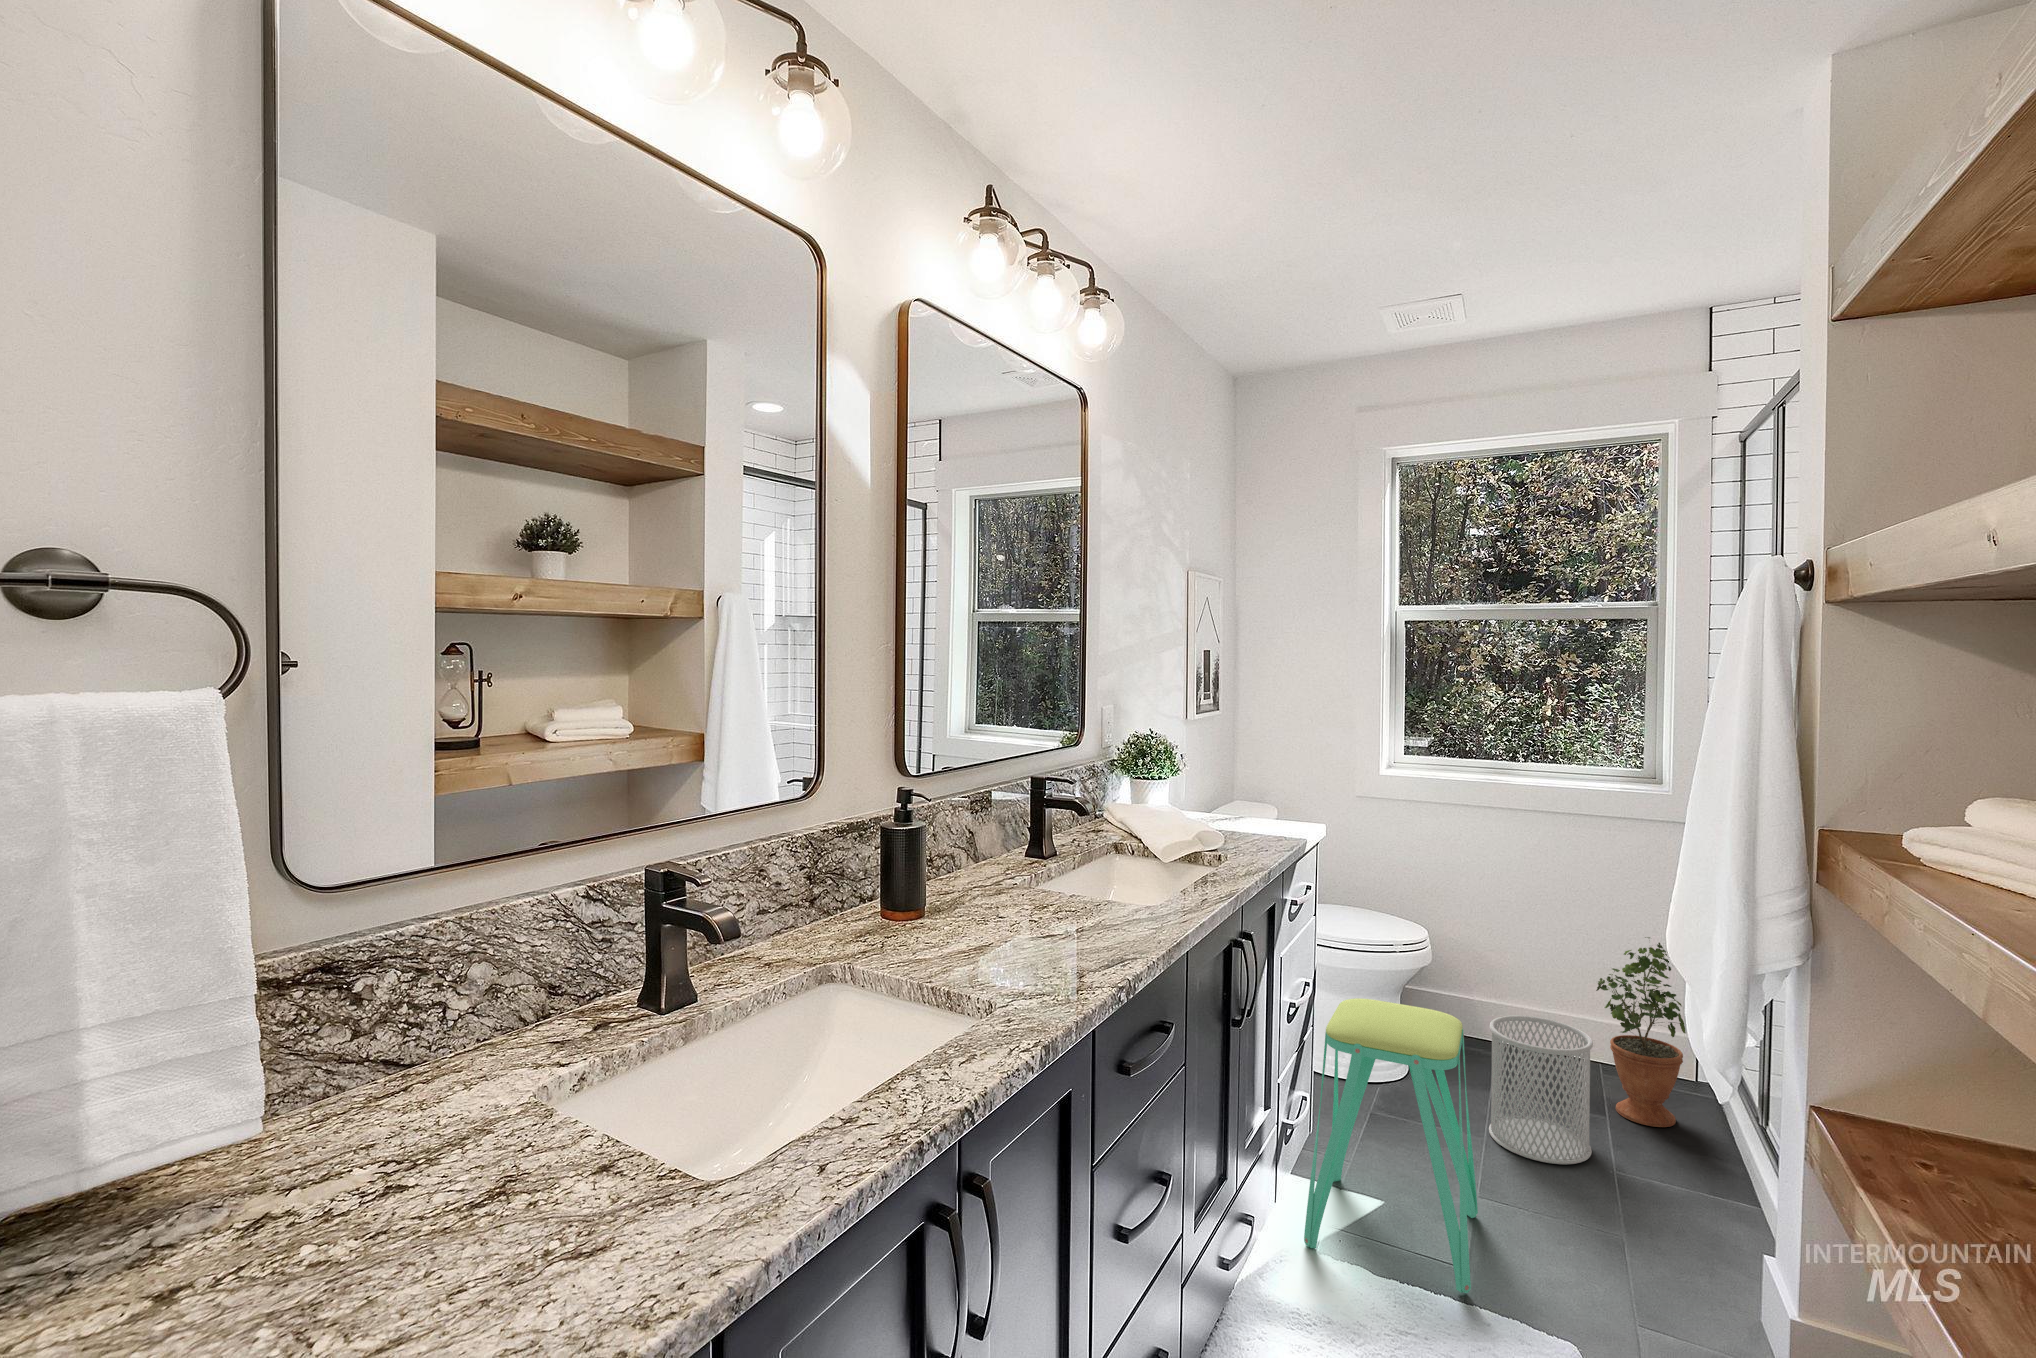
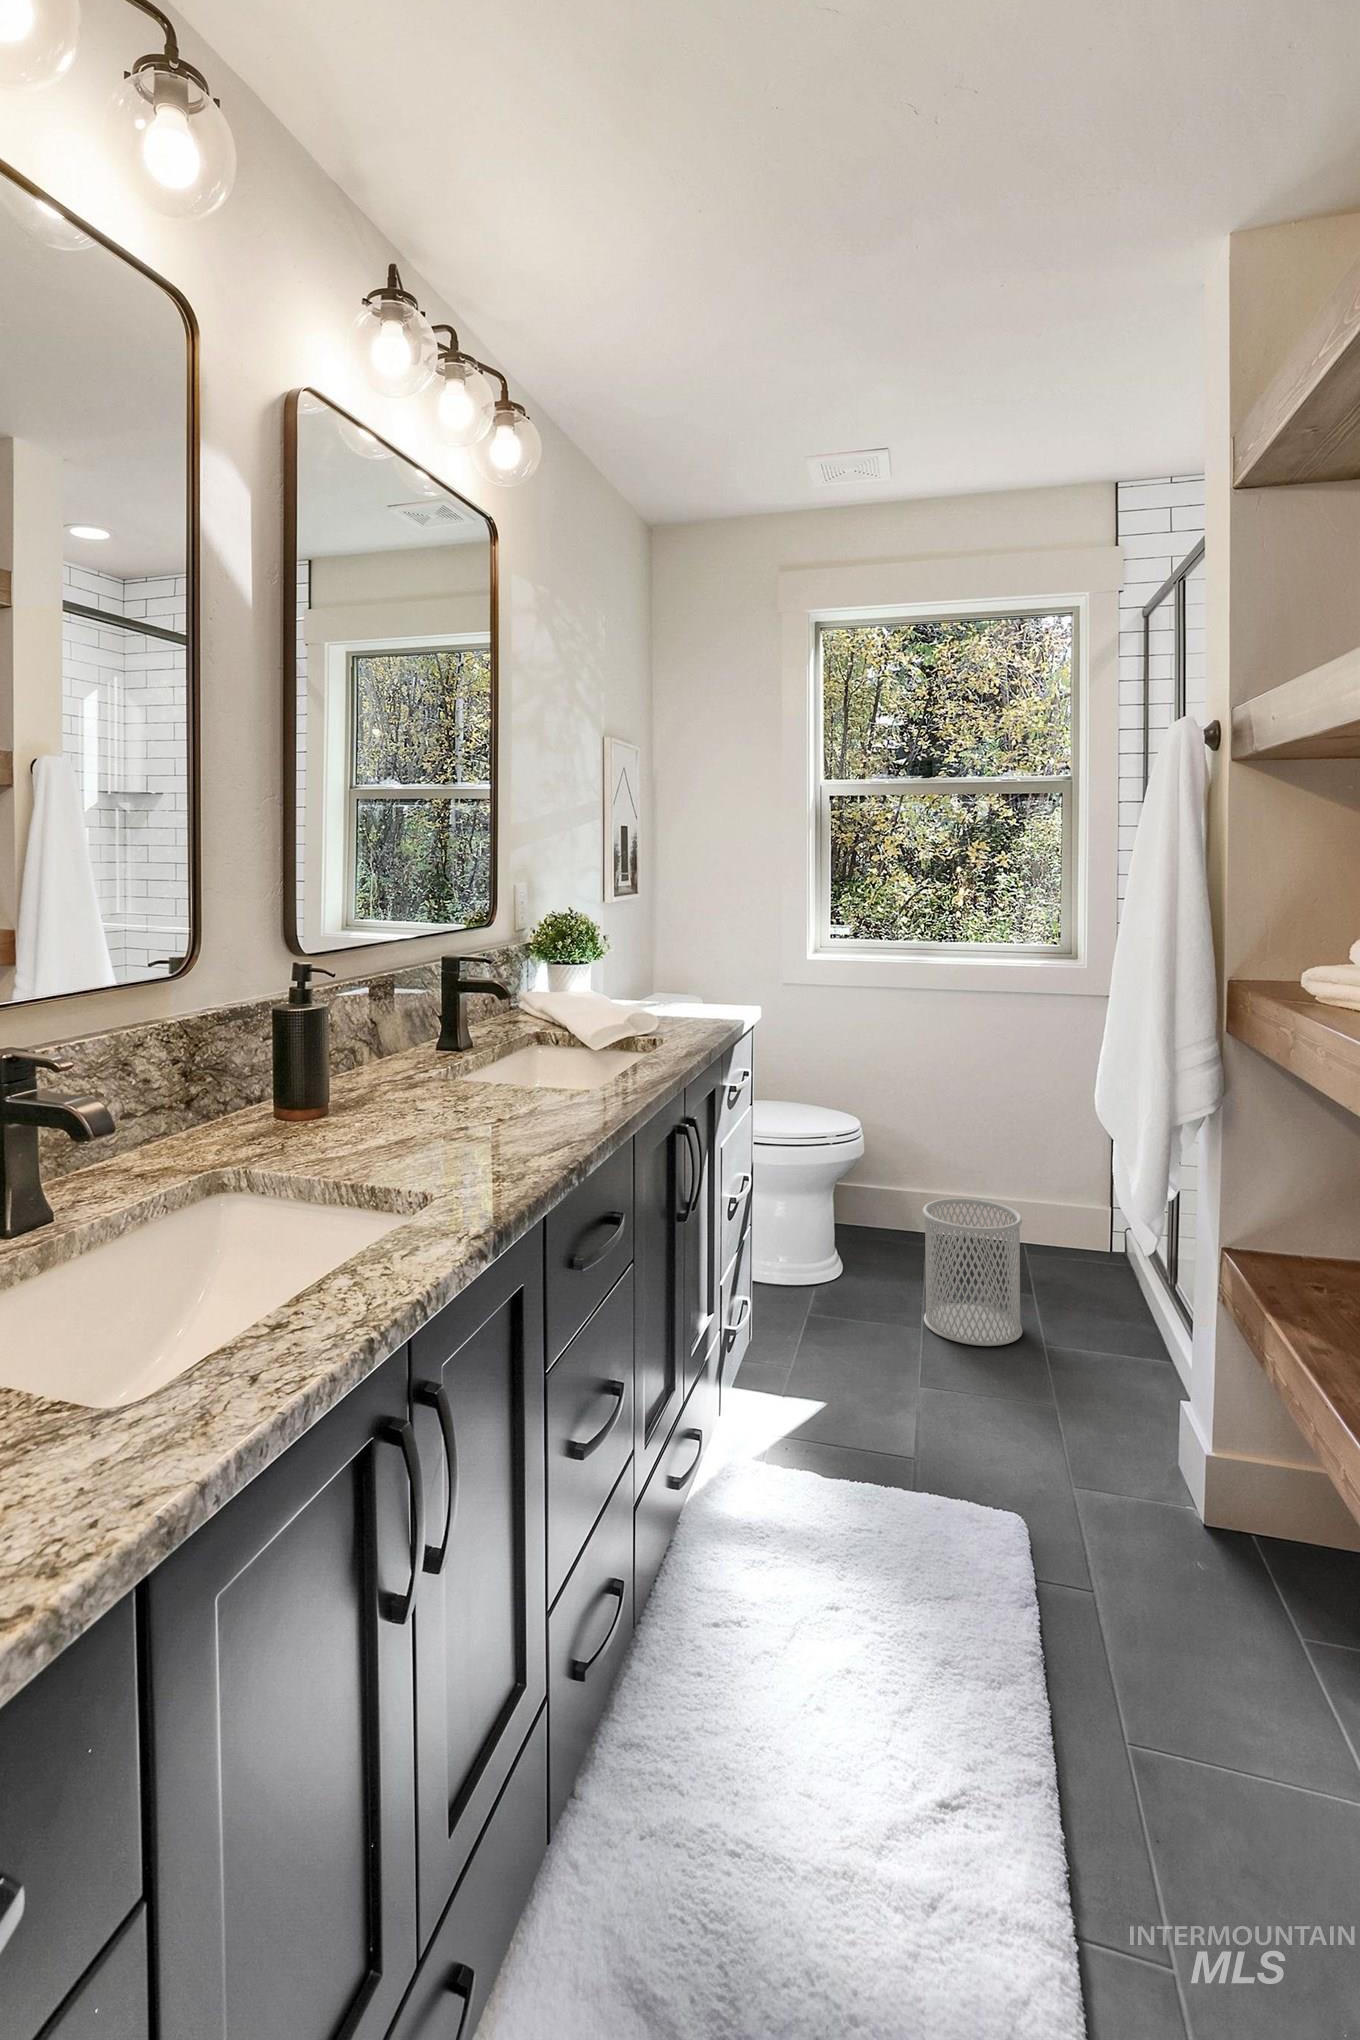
potted plant: present [1596,937,1686,1127] -> none [1020,1110,1104,1300]
stool: present [1304,998,1478,1293] -> none [749,1189,920,1484]

